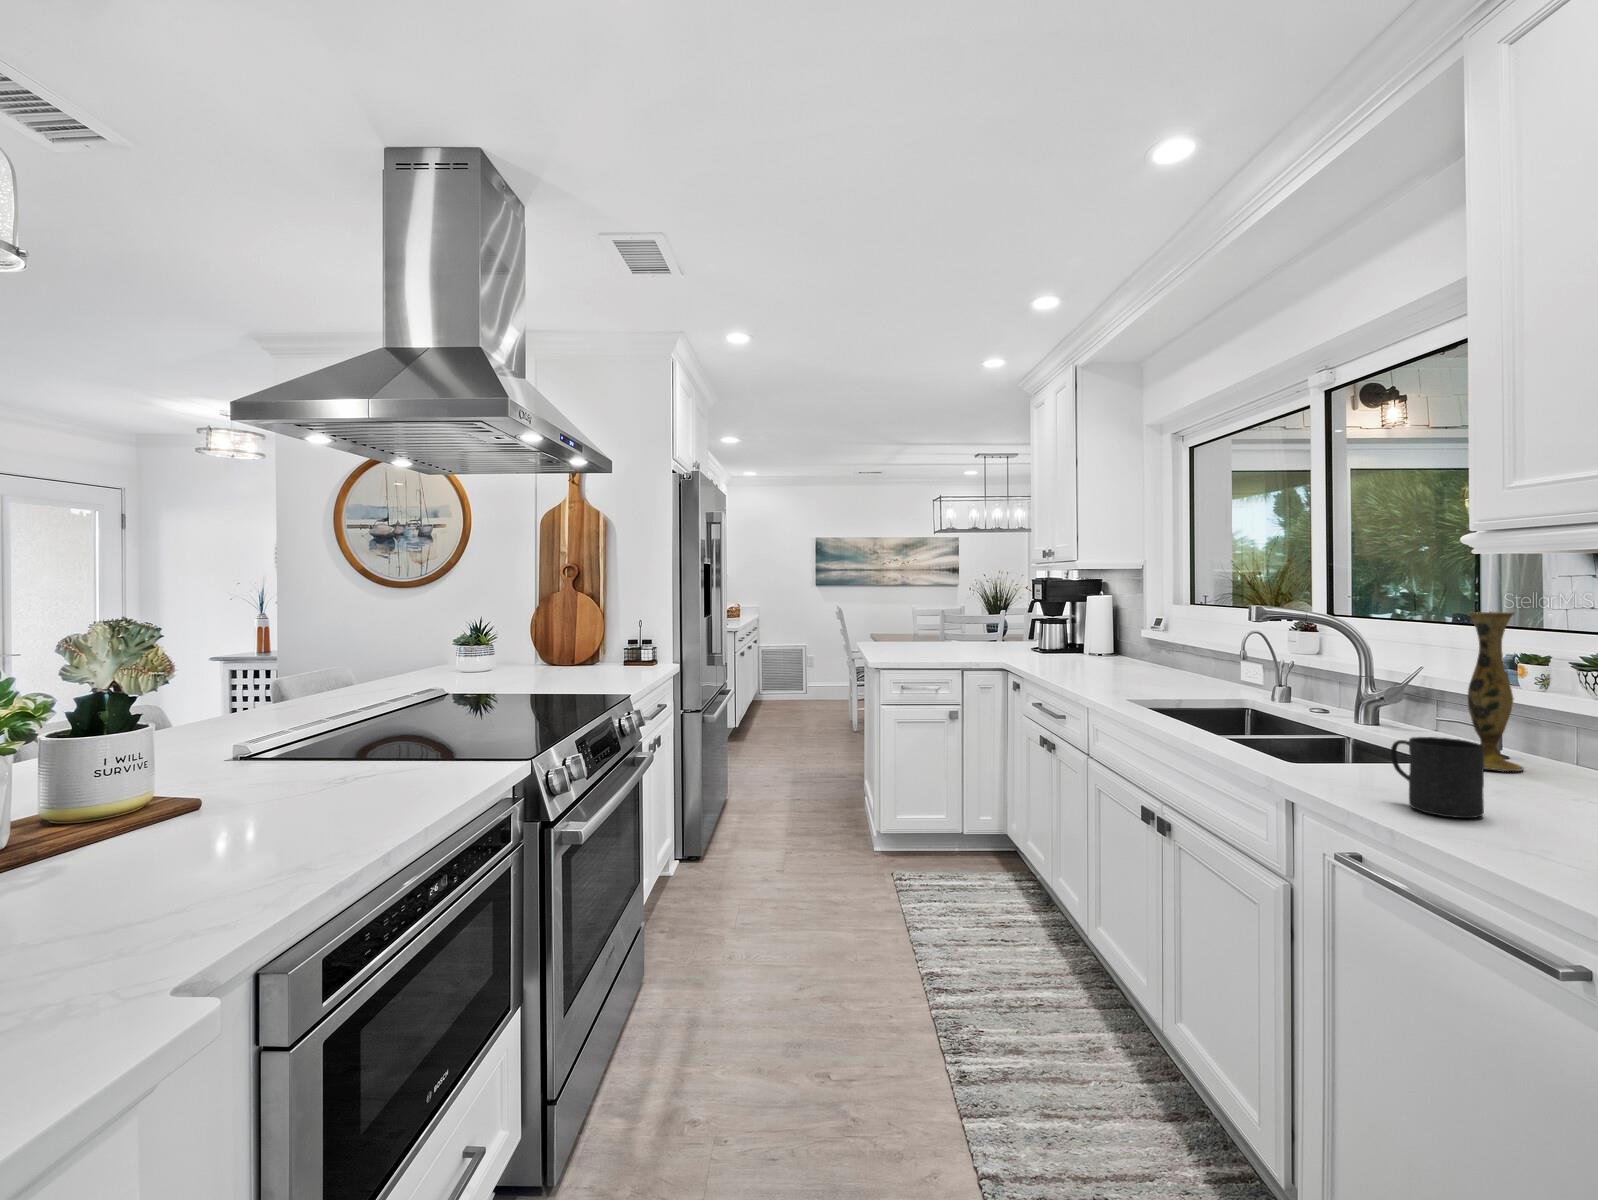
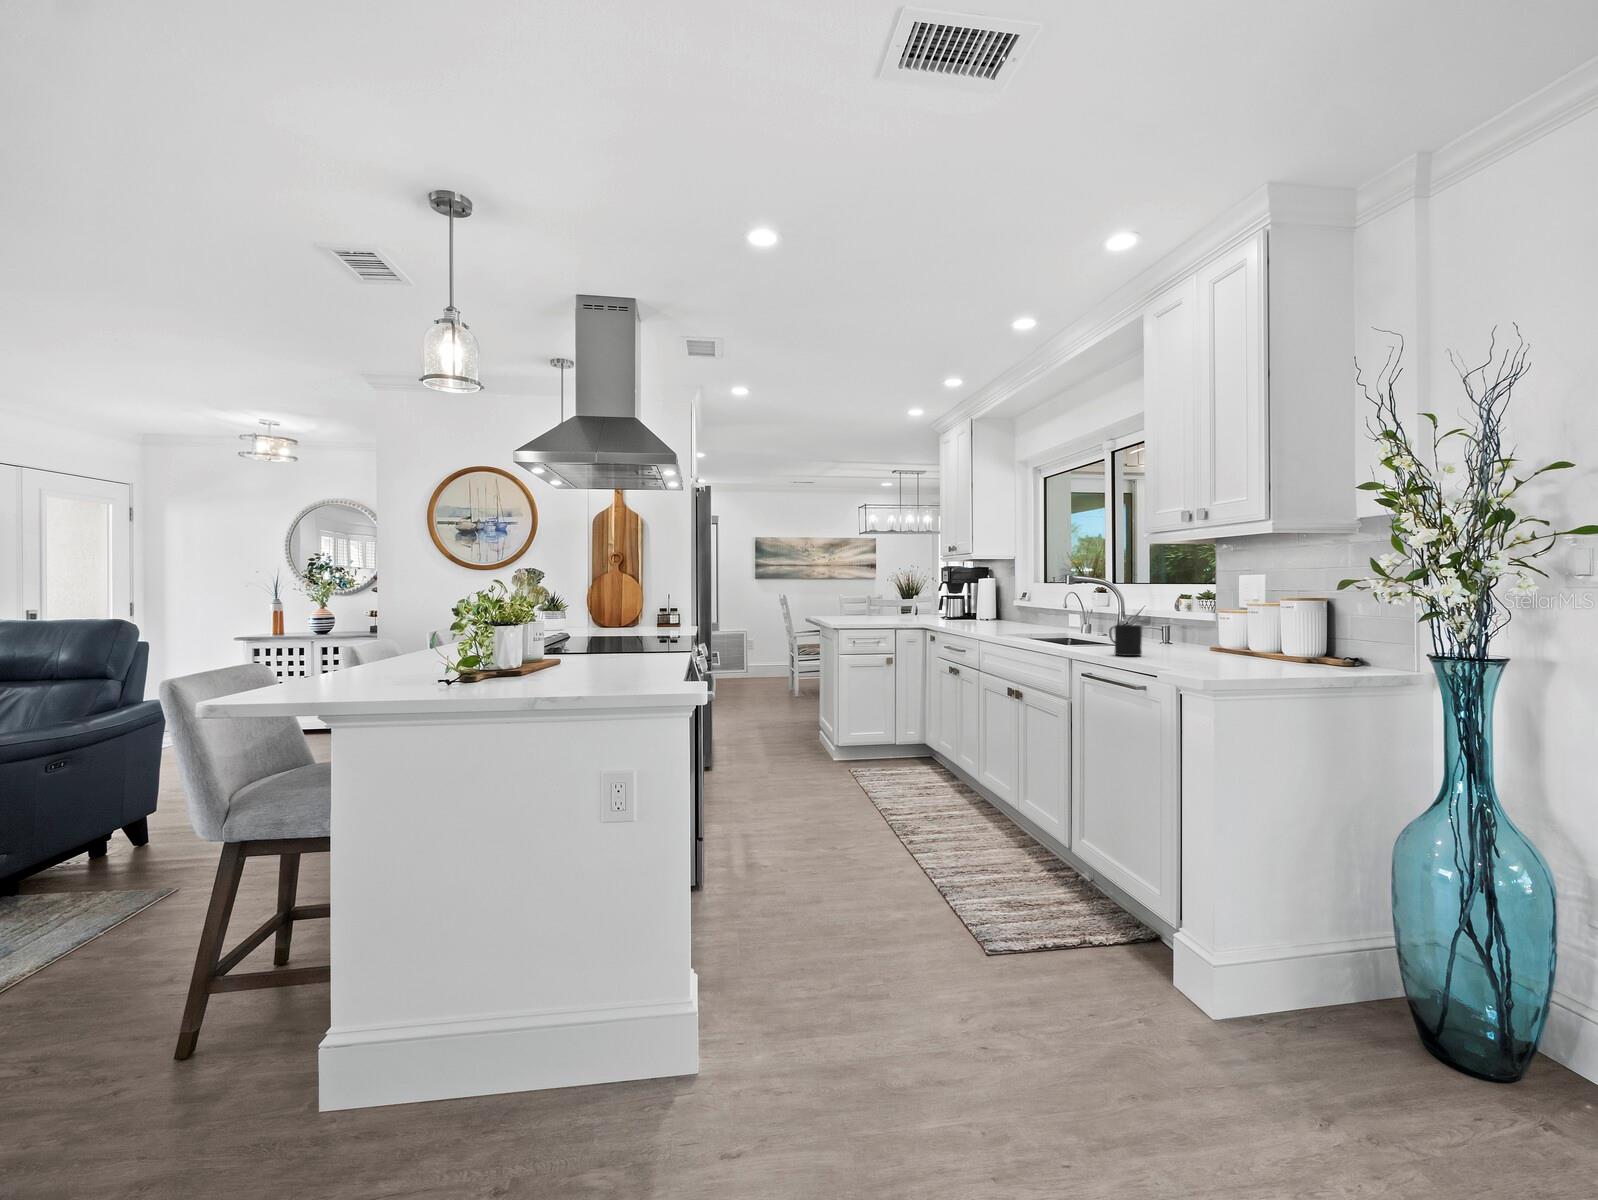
vase: present [1468,612,1523,771] -> none [1149,573,1177,648]

